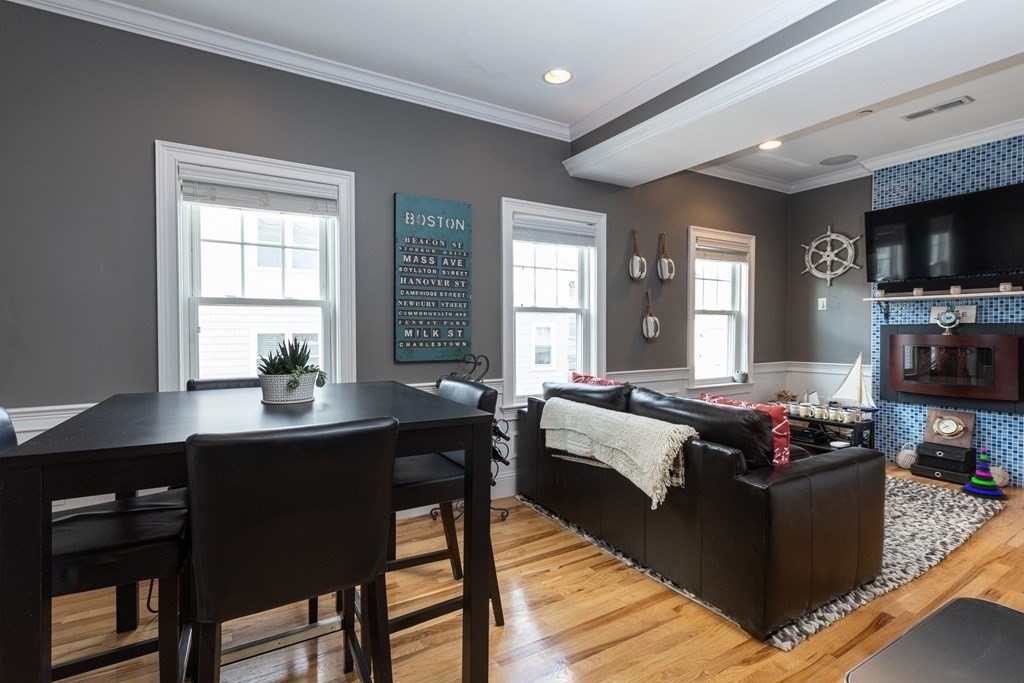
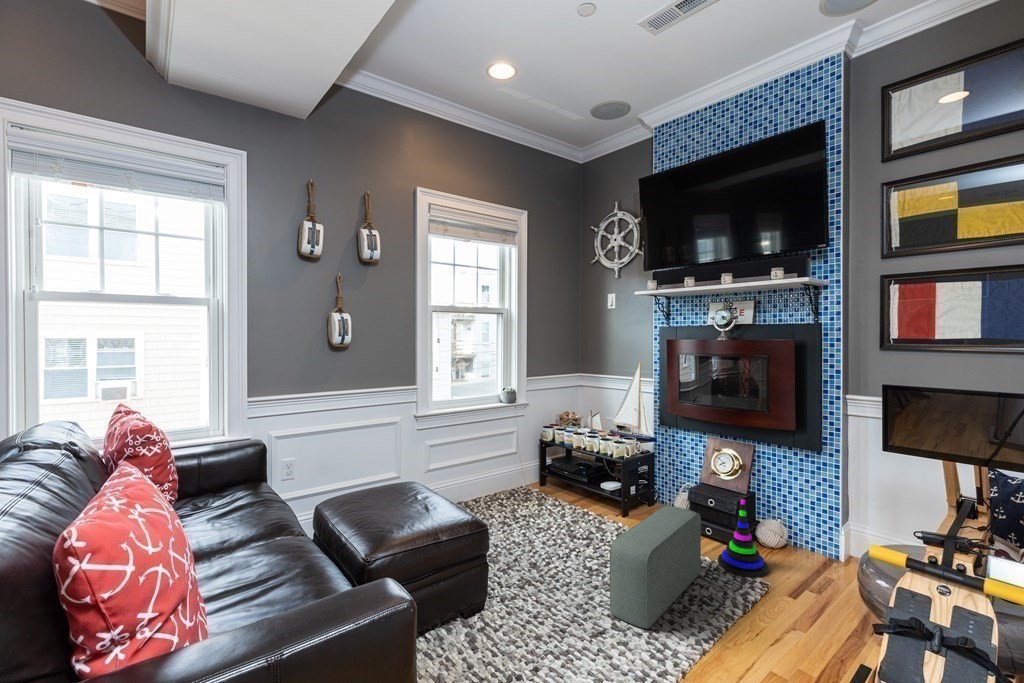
pouf: none [911,450,958,519] -> present [610,506,701,629]

